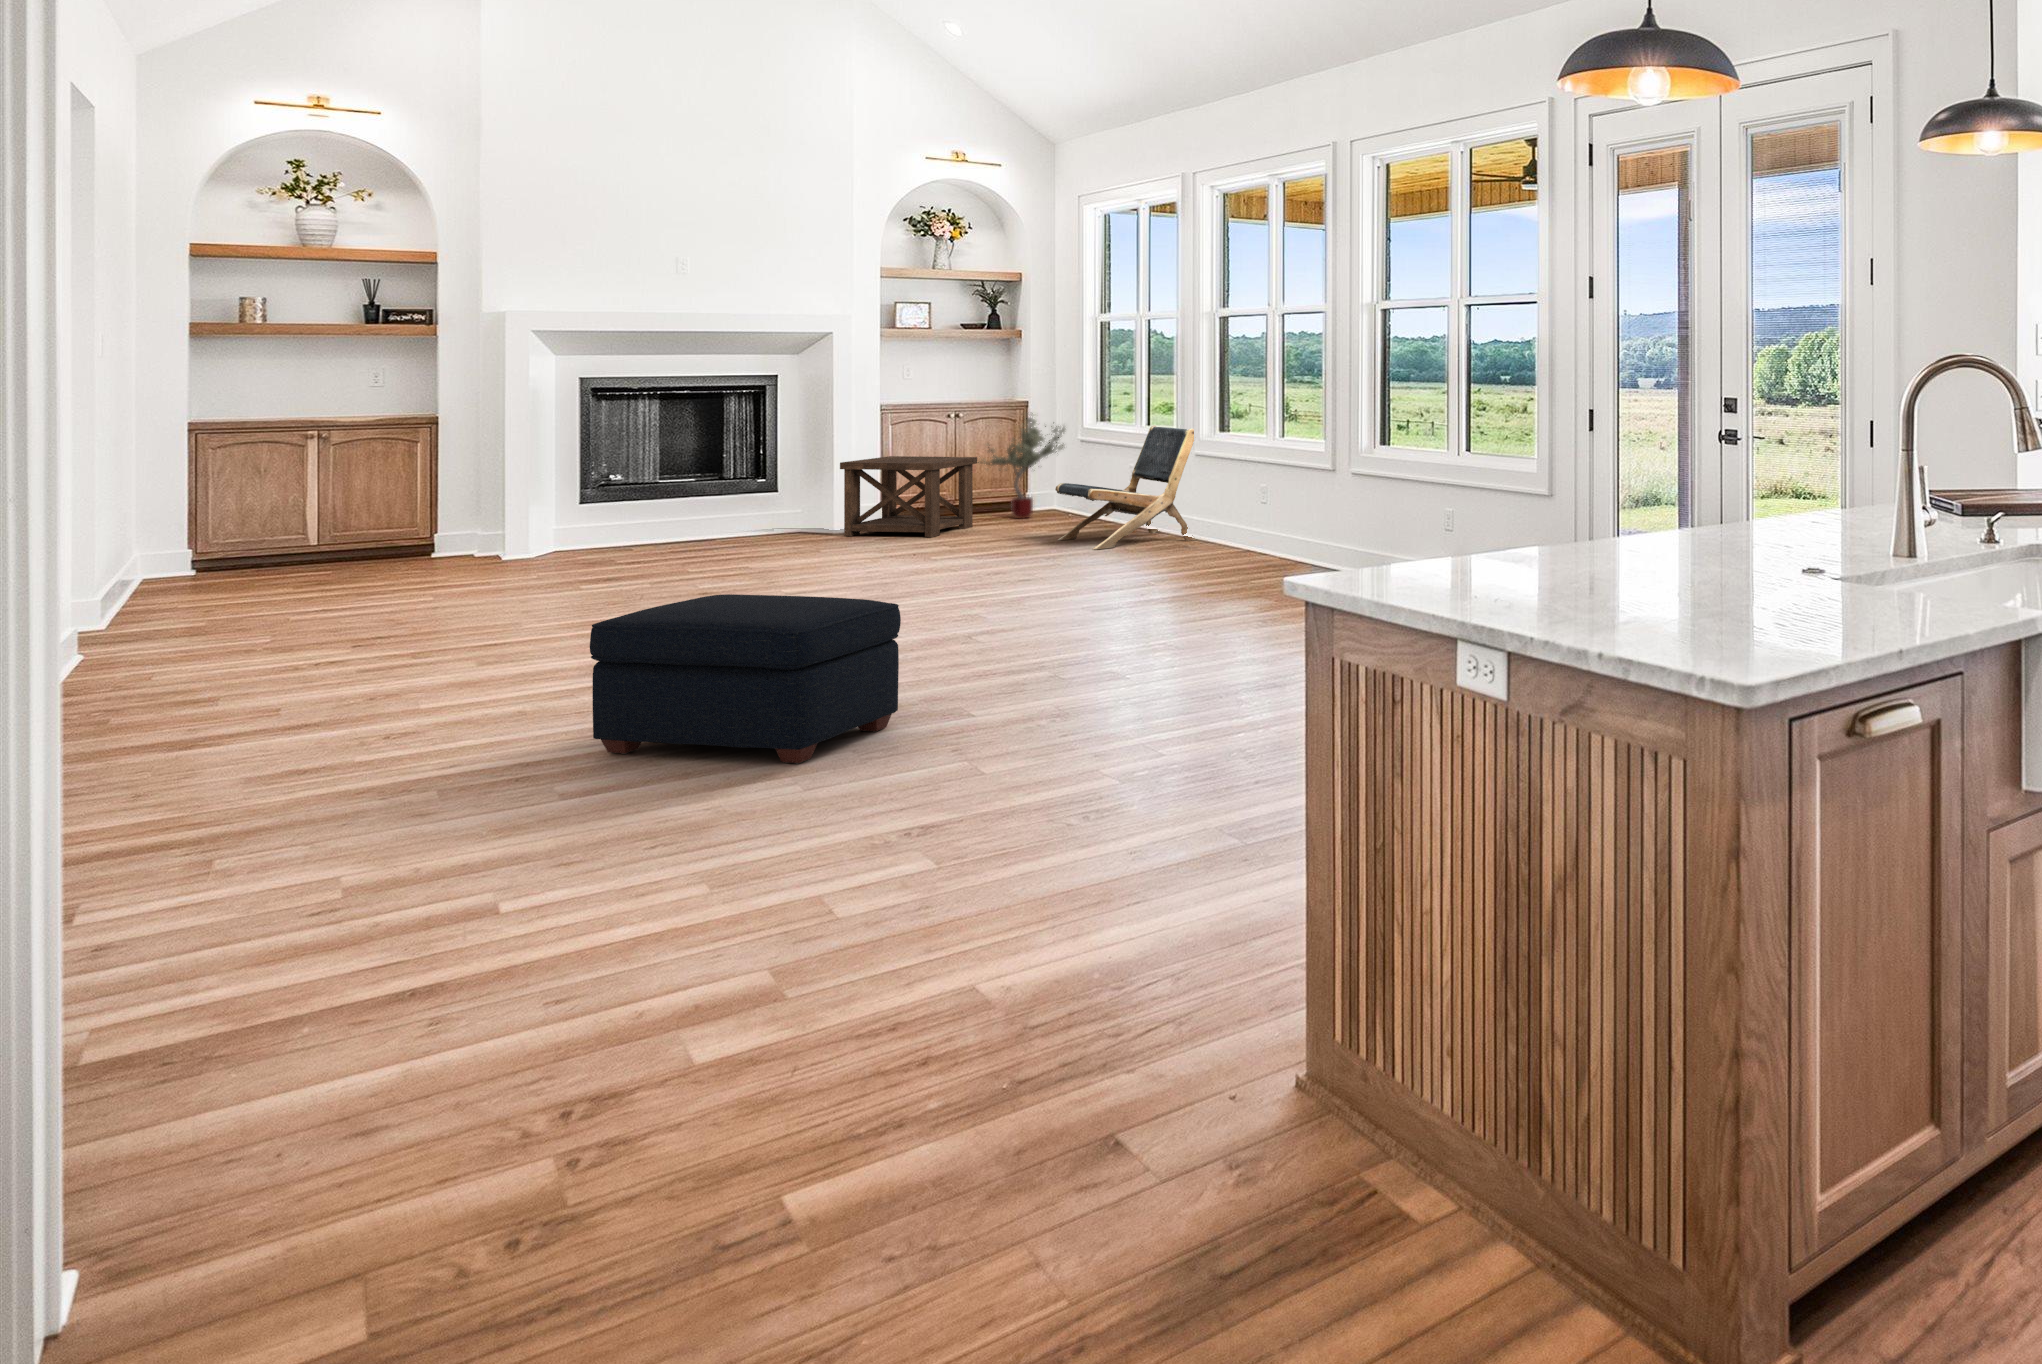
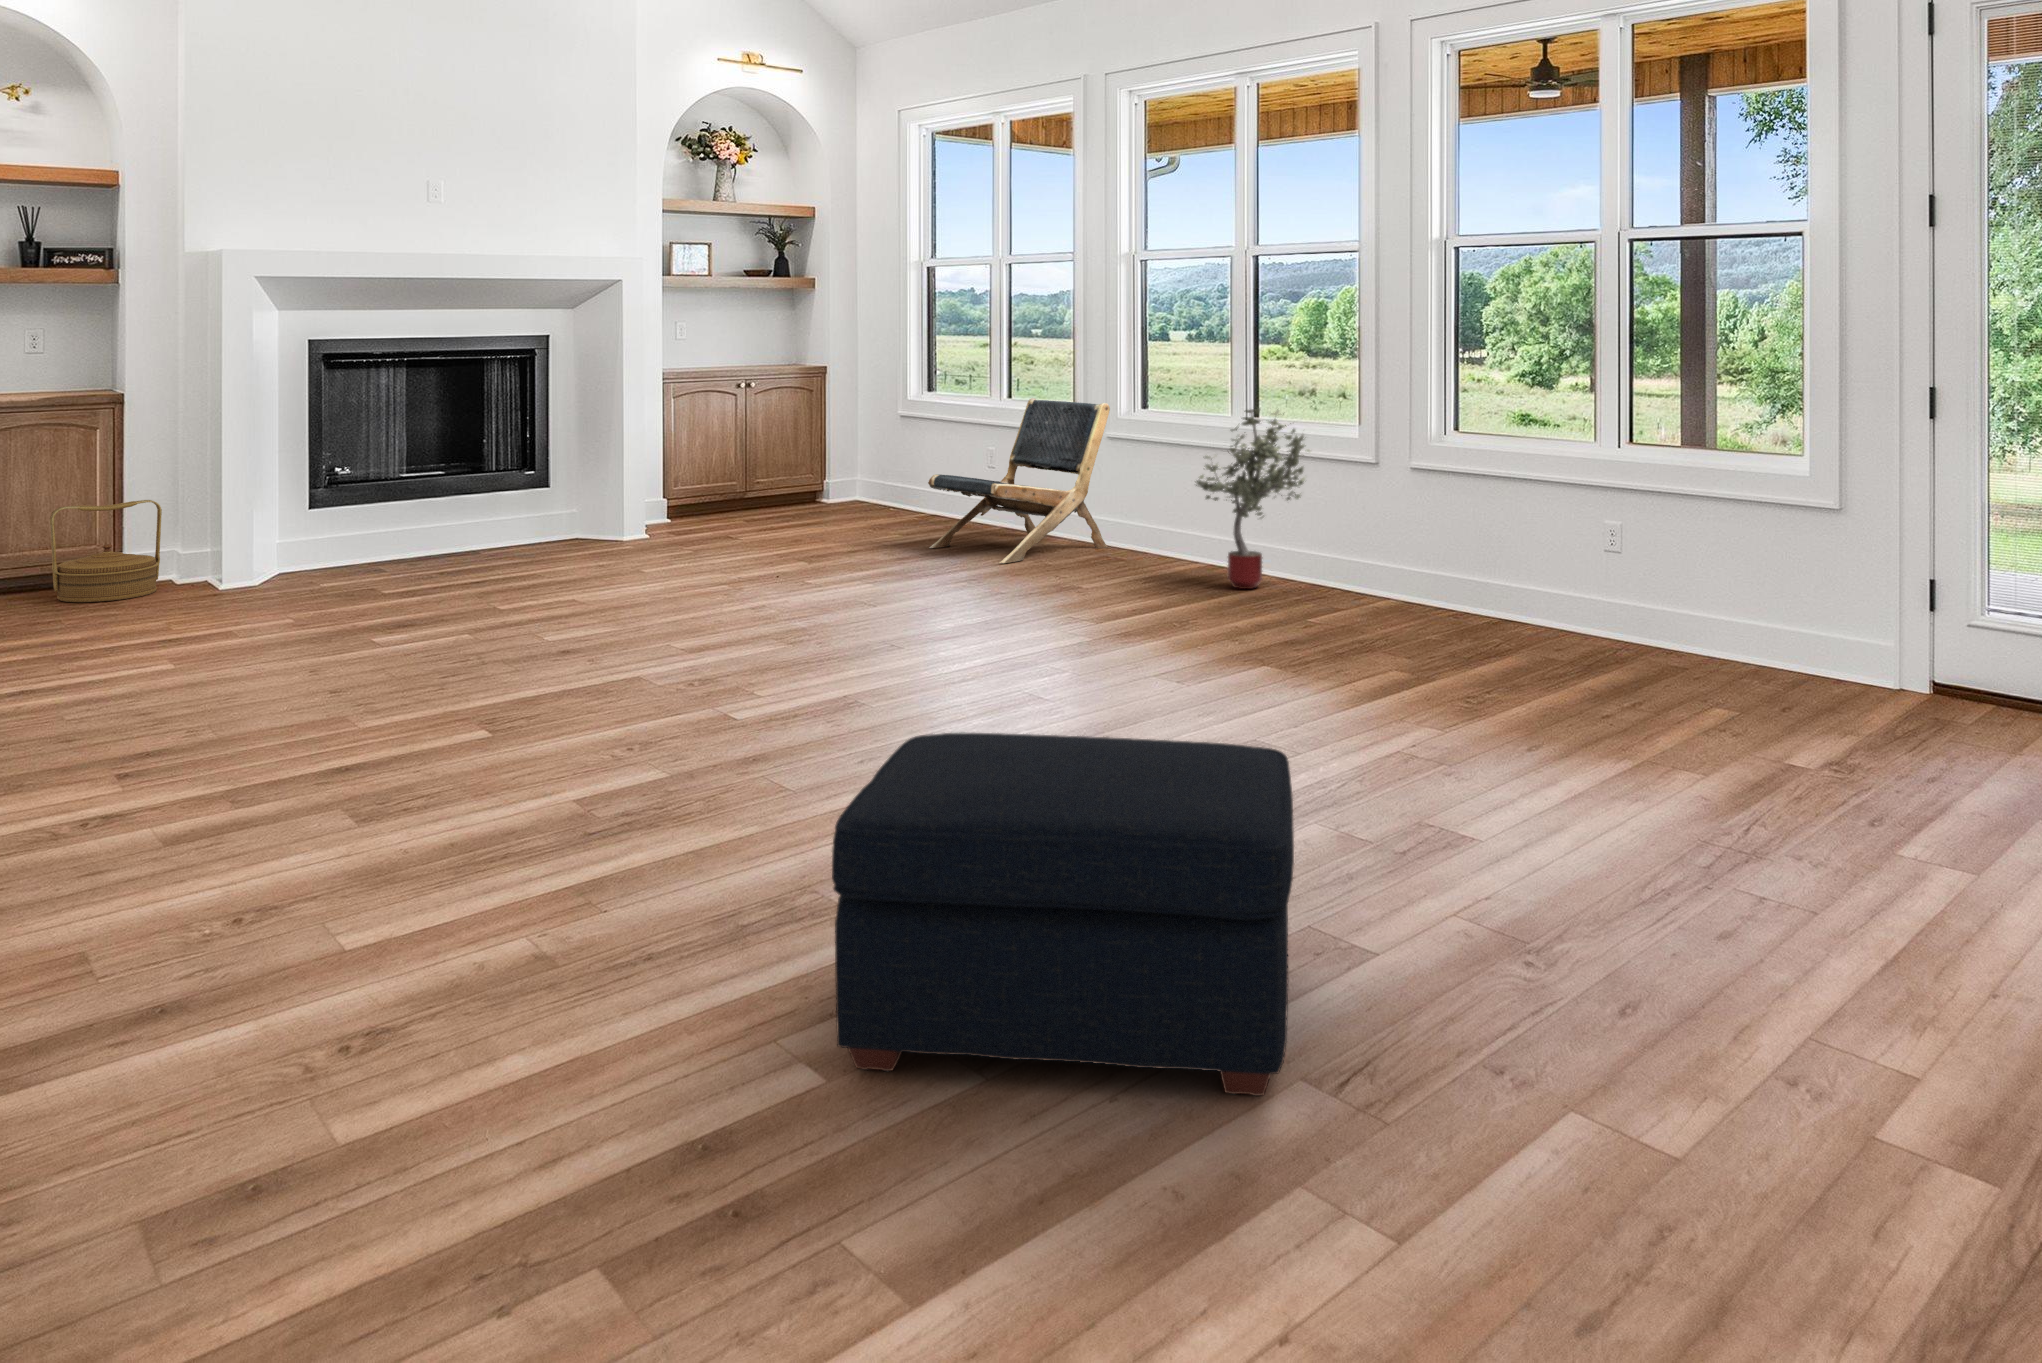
potted tree: present [978,413,1065,518] -> present [1196,409,1310,589]
side table: present [840,456,977,537] -> none [638,438,793,545]
woven basket: none [375,494,461,566] -> present [50,500,162,602]

